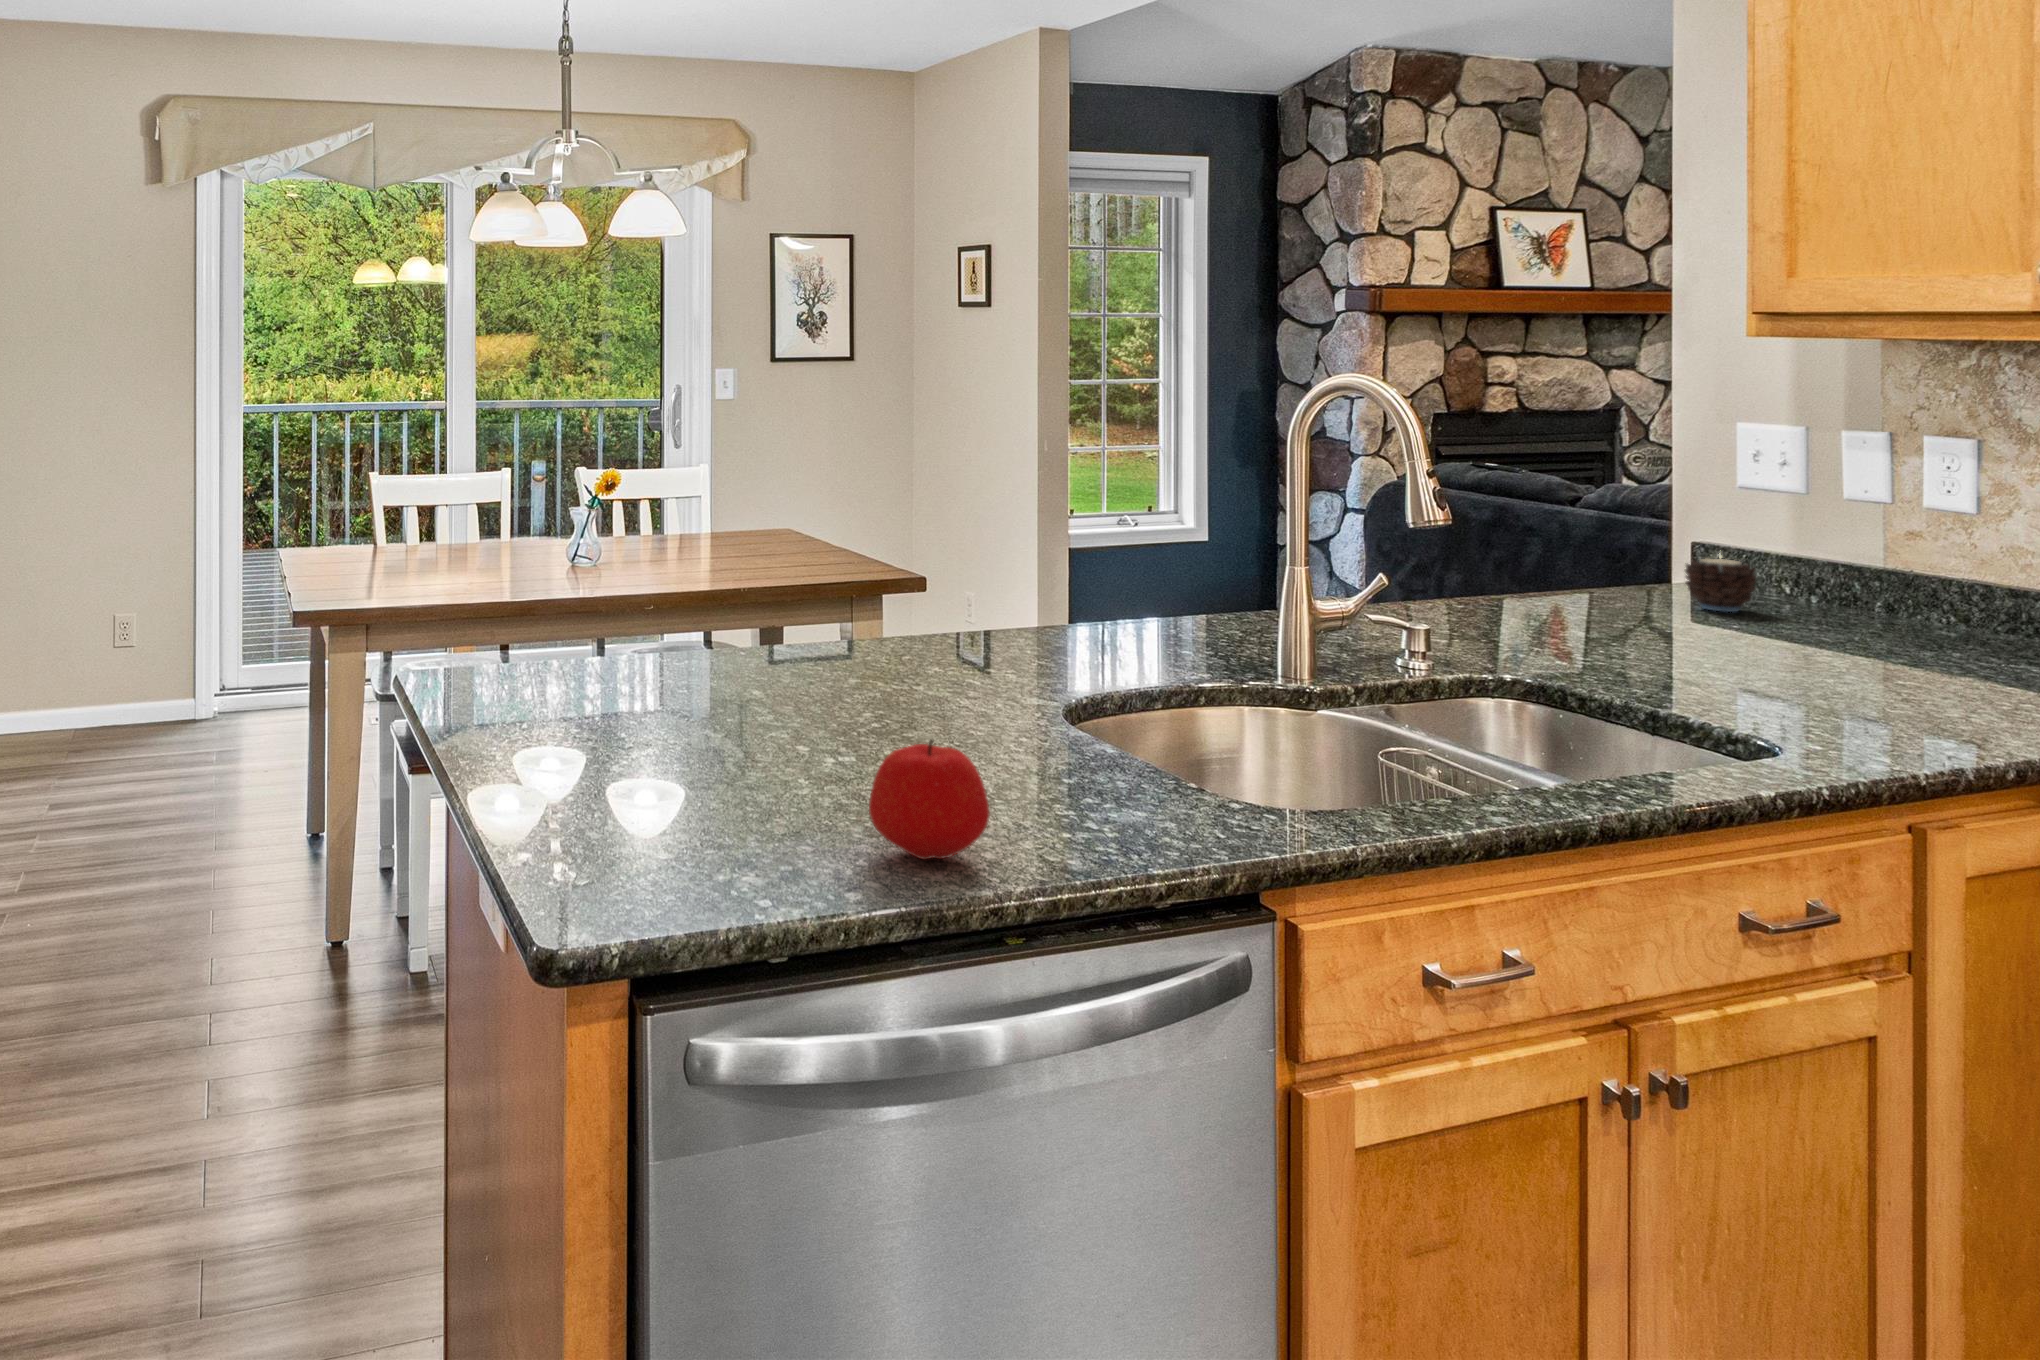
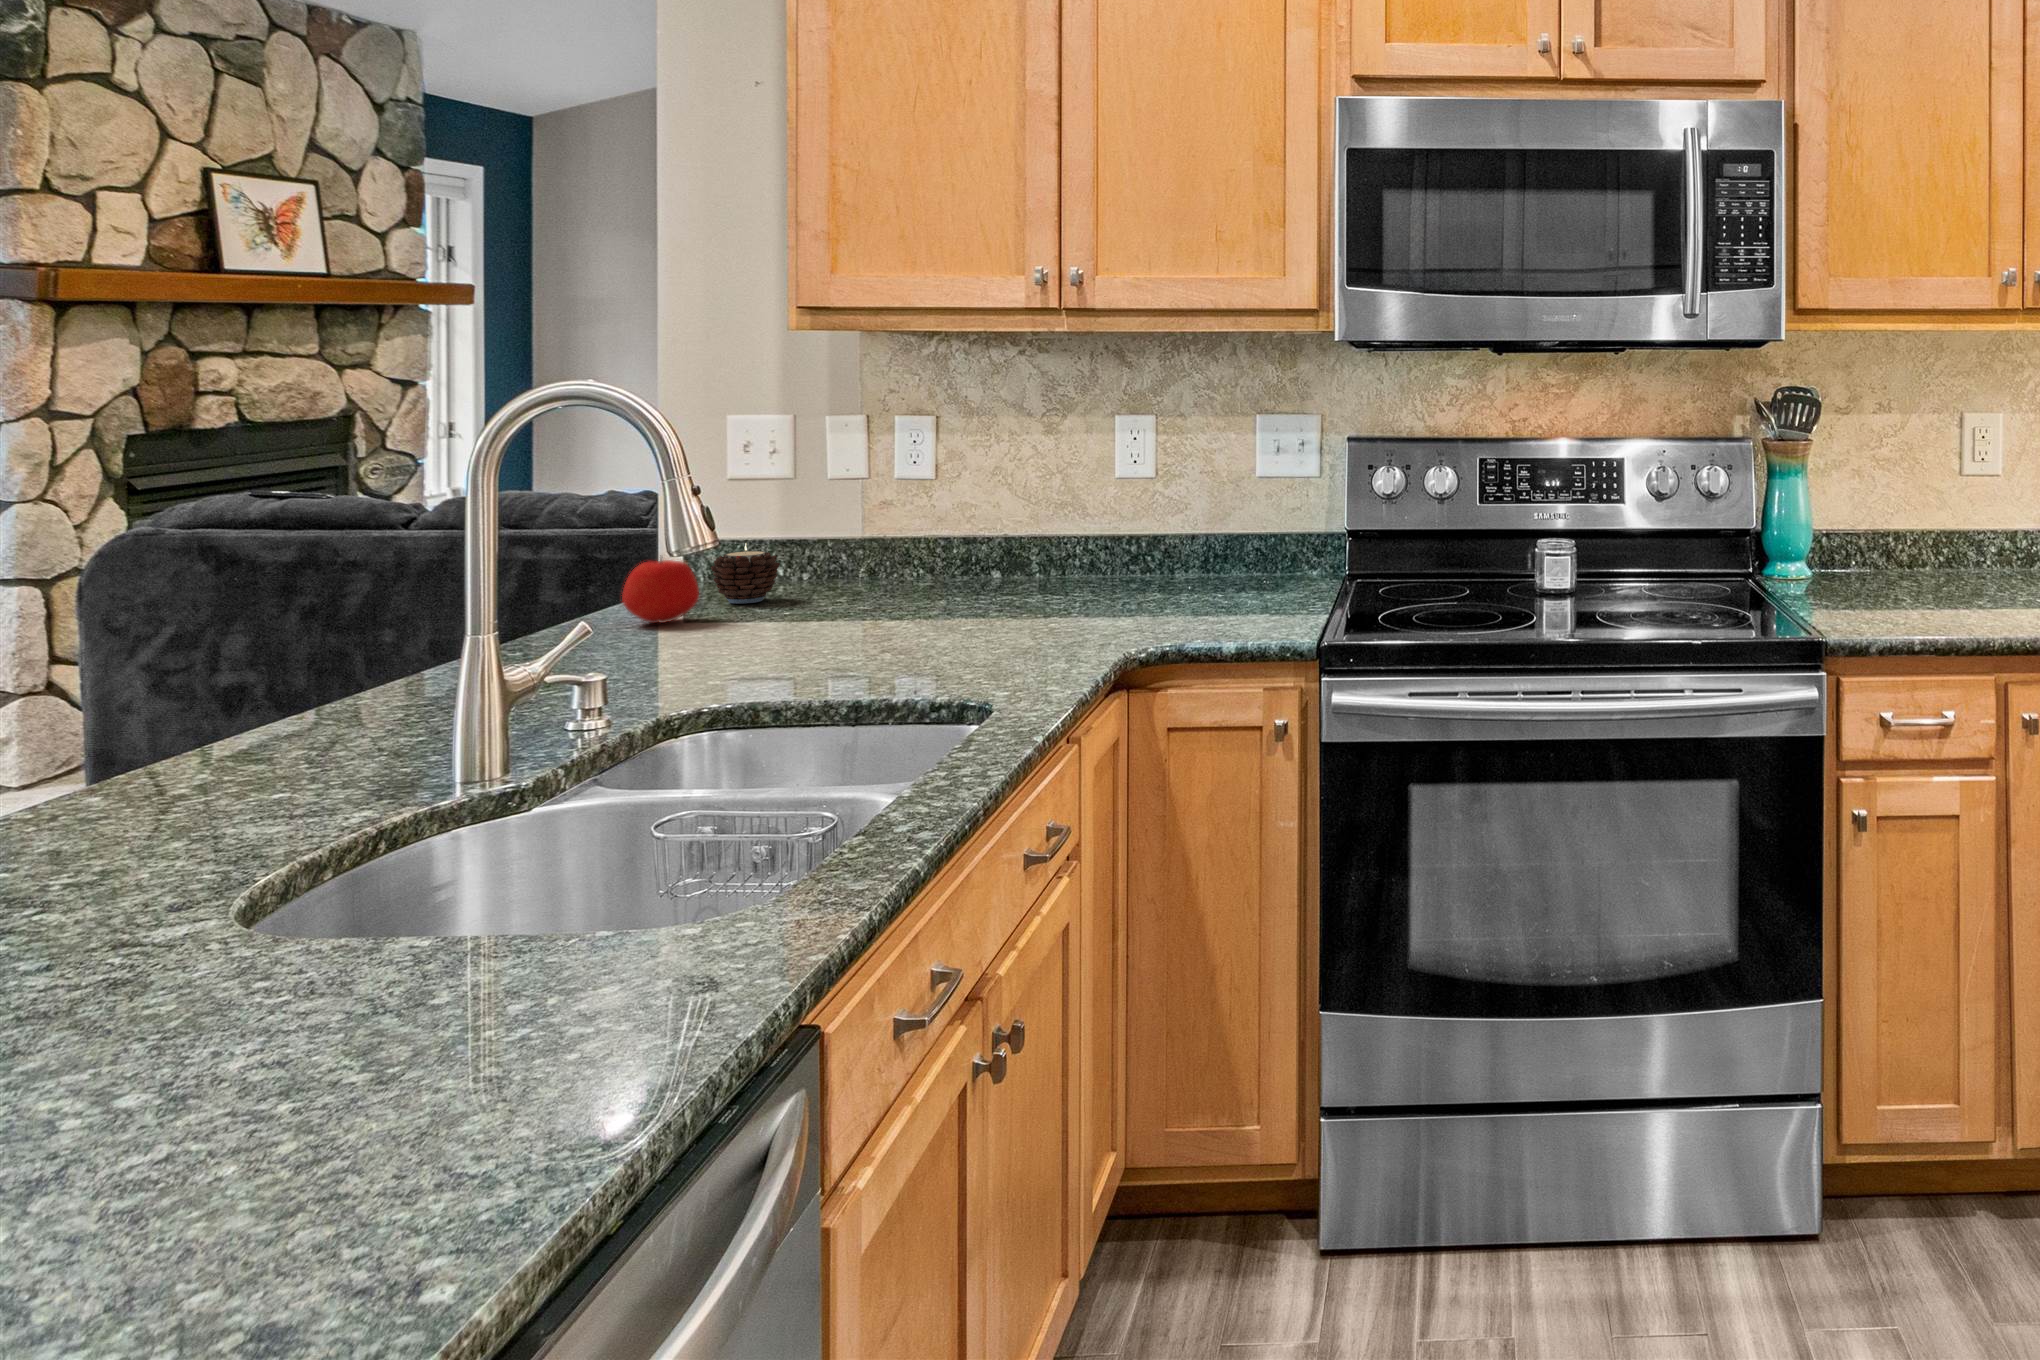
apple: present [869,740,990,859] -> present [622,559,699,623]

